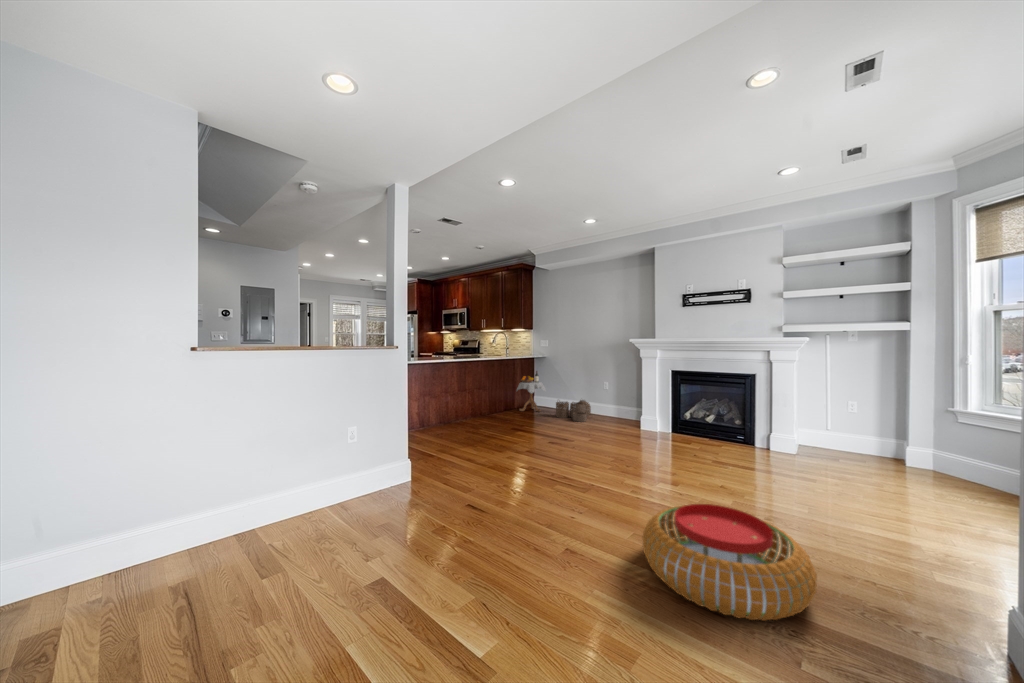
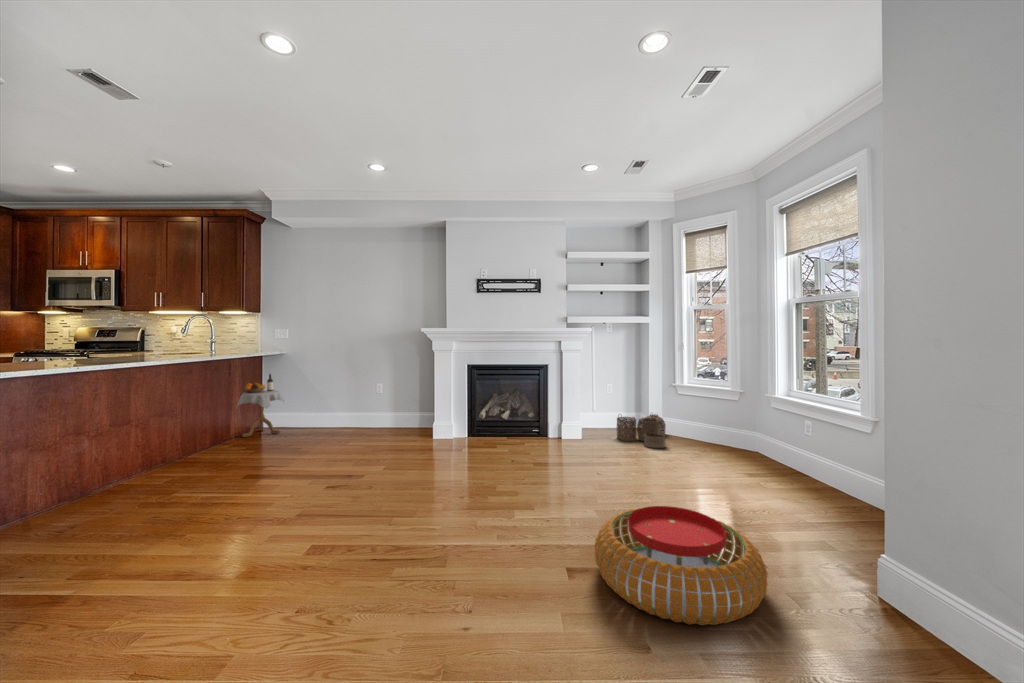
woven basket: present [556,400,591,422] -> present [617,414,666,448]

